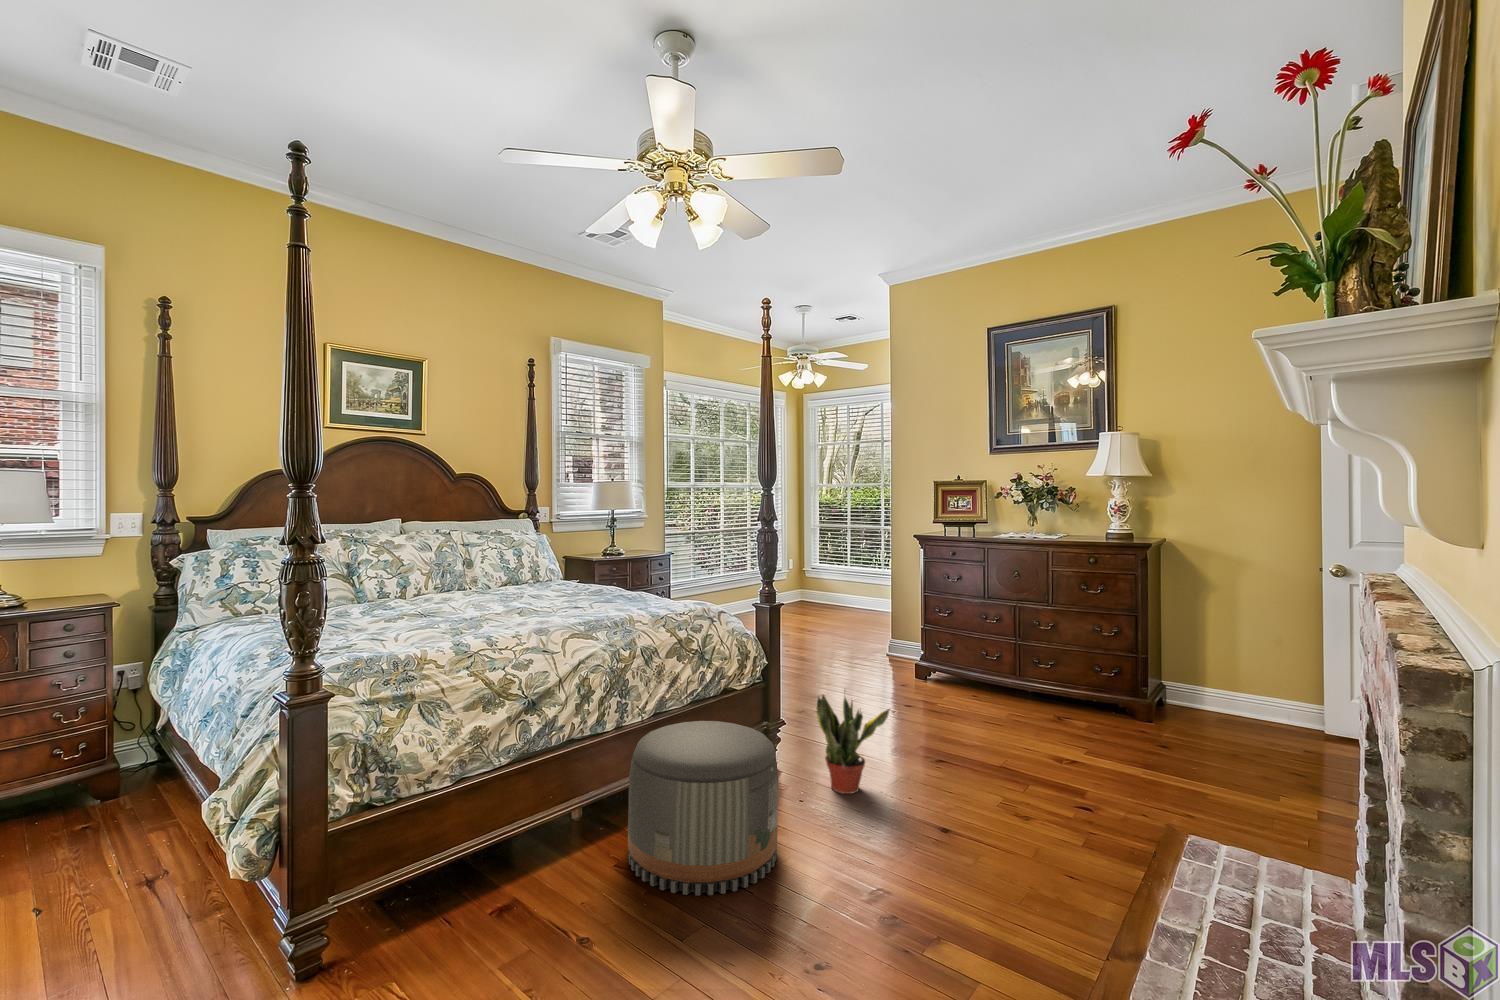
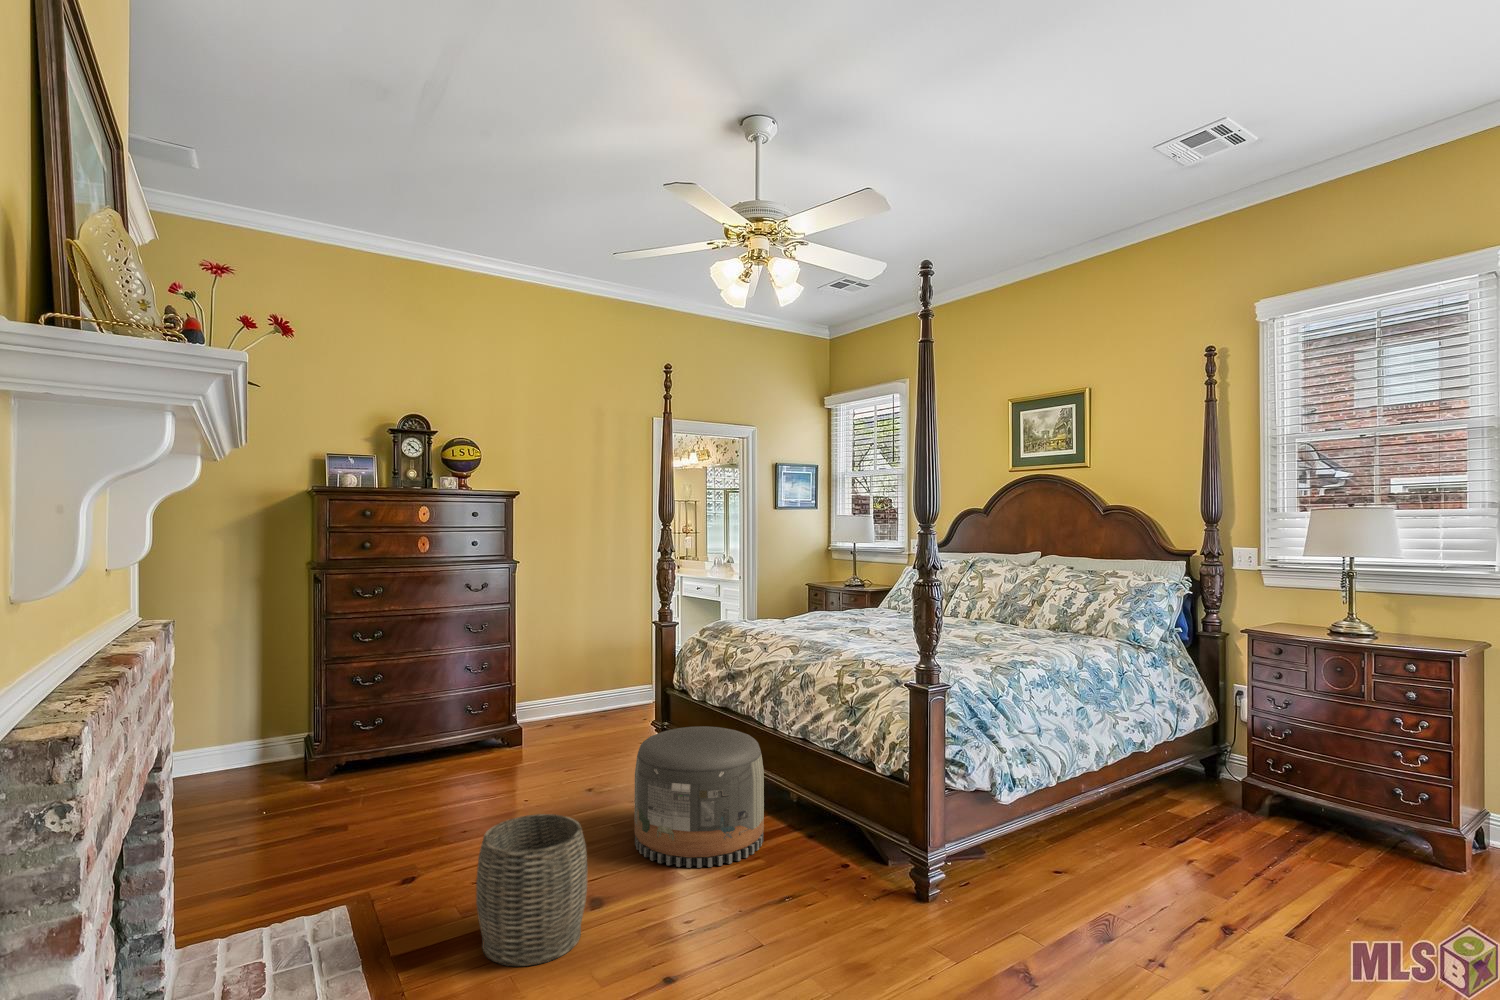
potted plant: present [817,695,890,794] -> none [768,779,870,945]
woven basket: none [909,780,1020,934] -> present [476,814,587,966]

